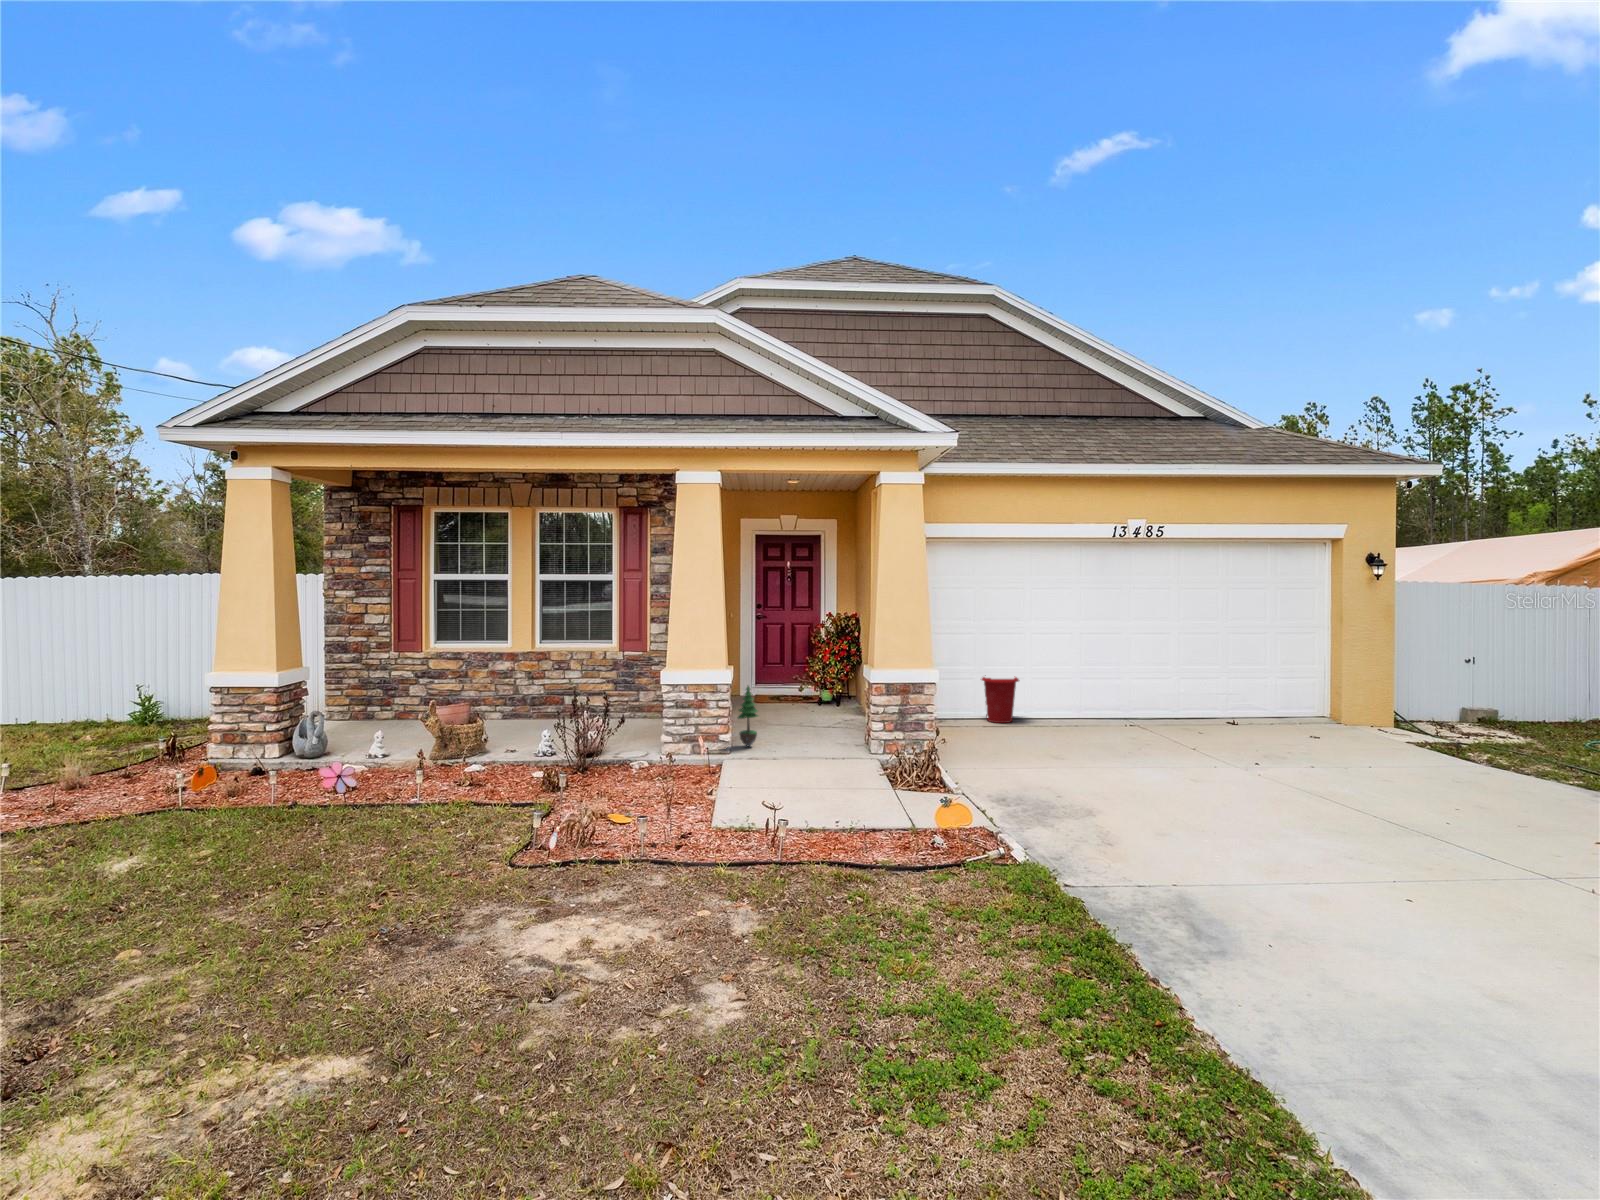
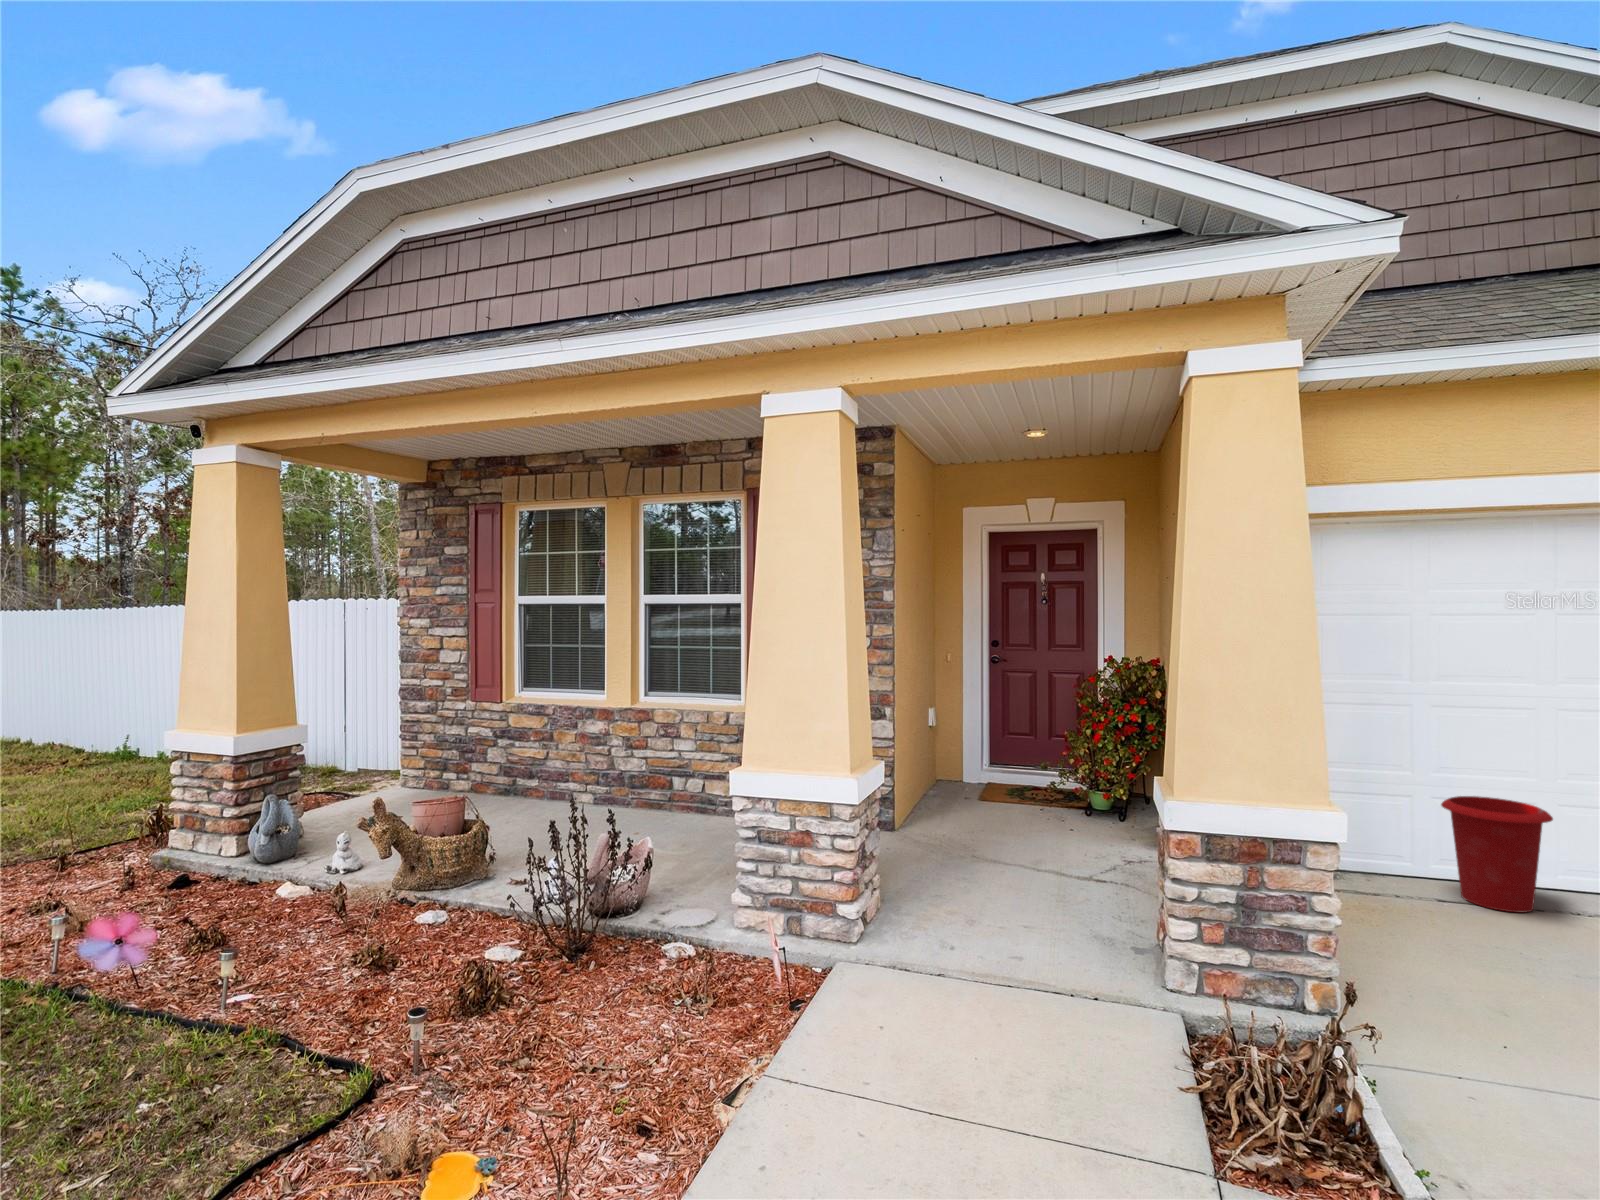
potted tree: present [737,686,758,746] -> none [879,802,923,928]

